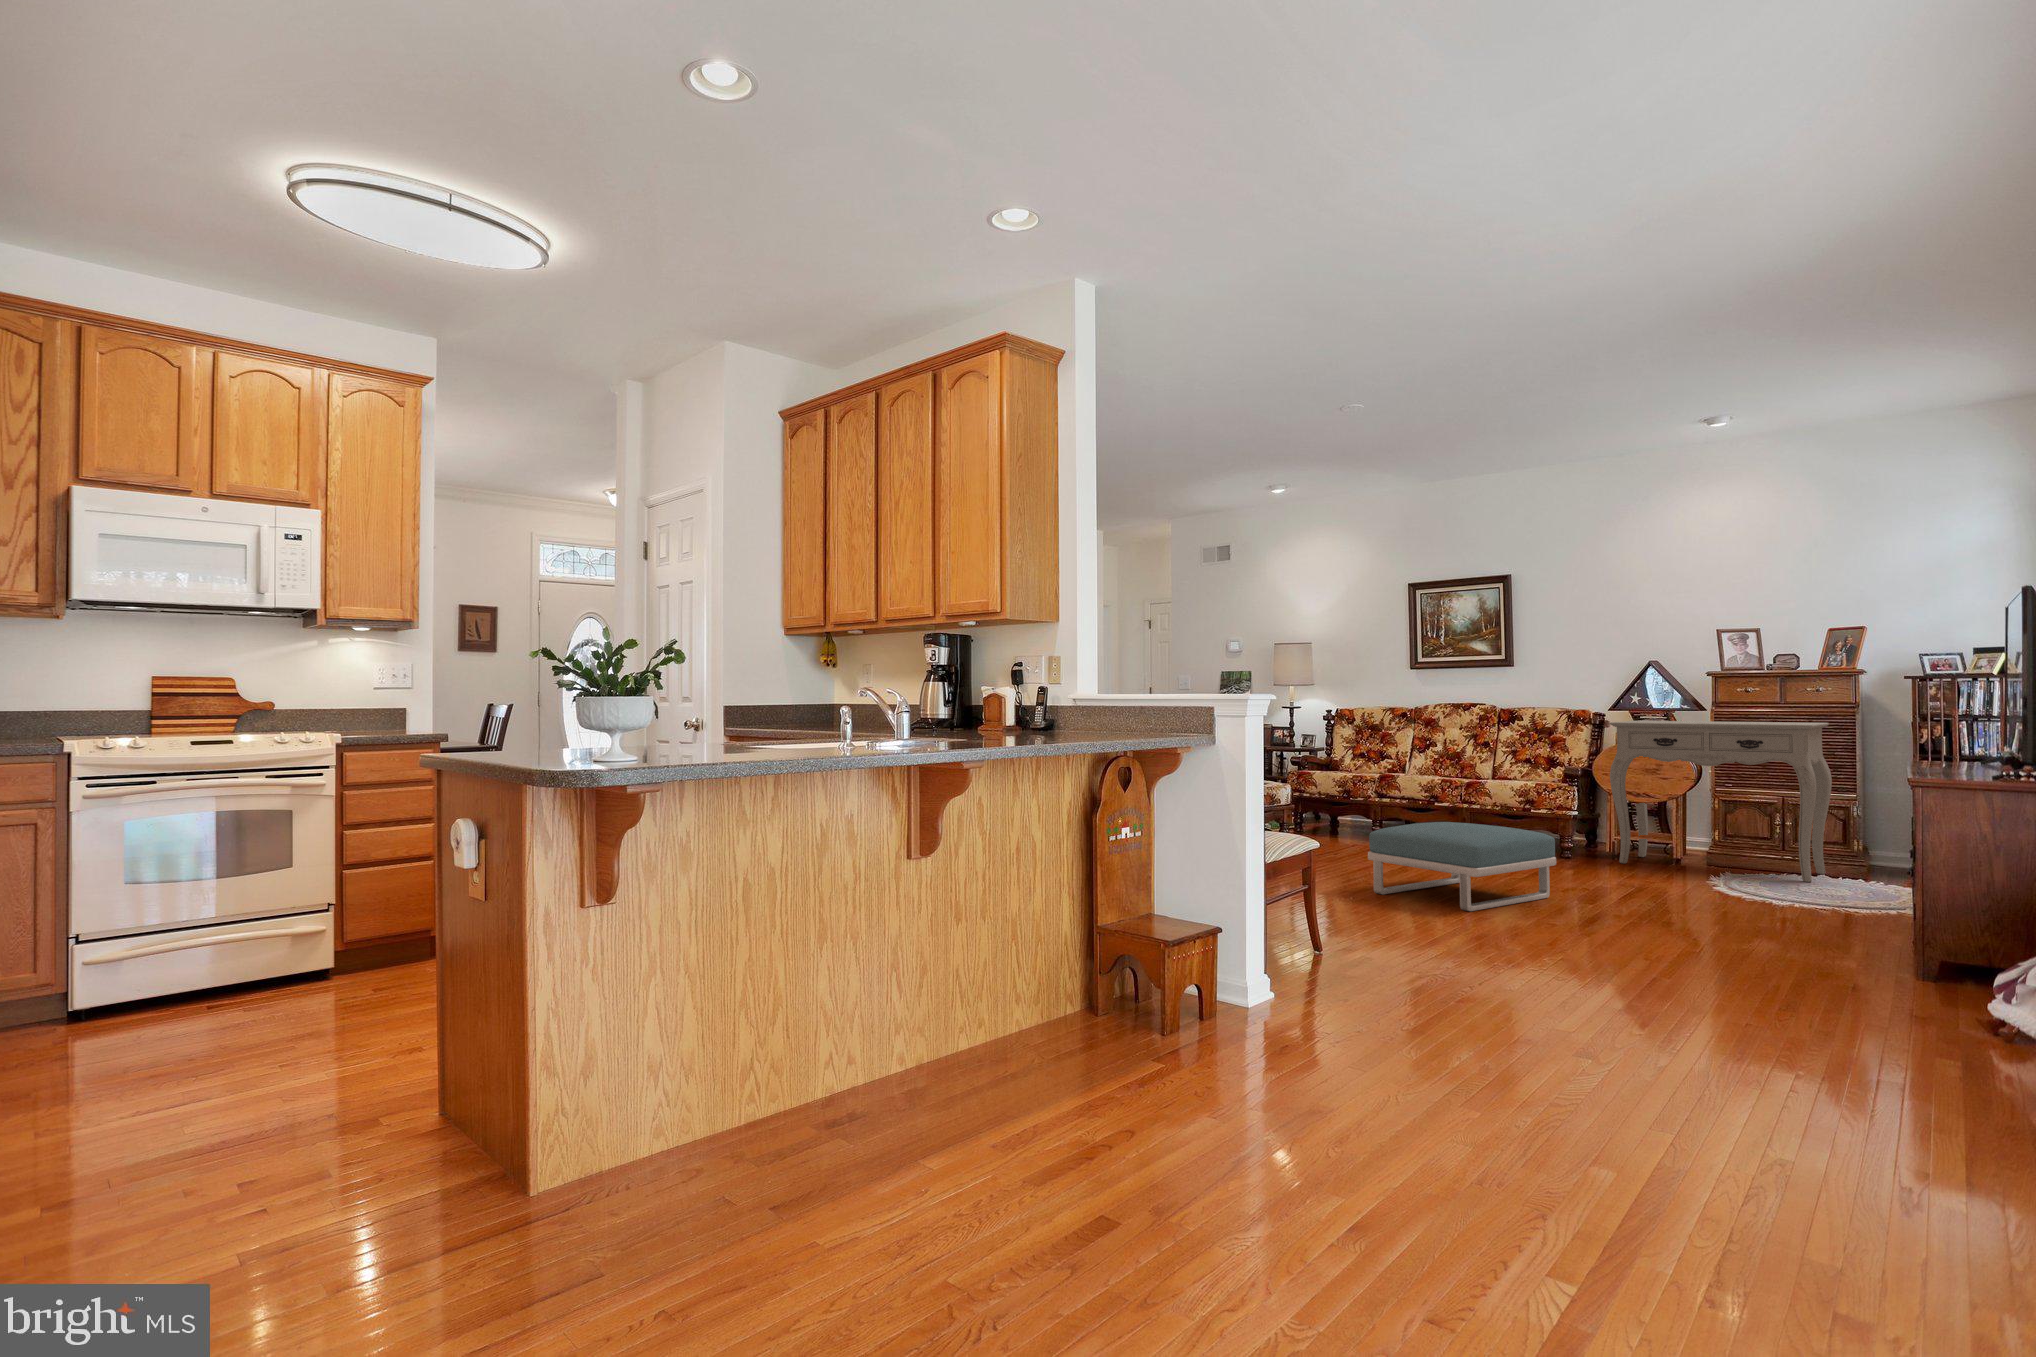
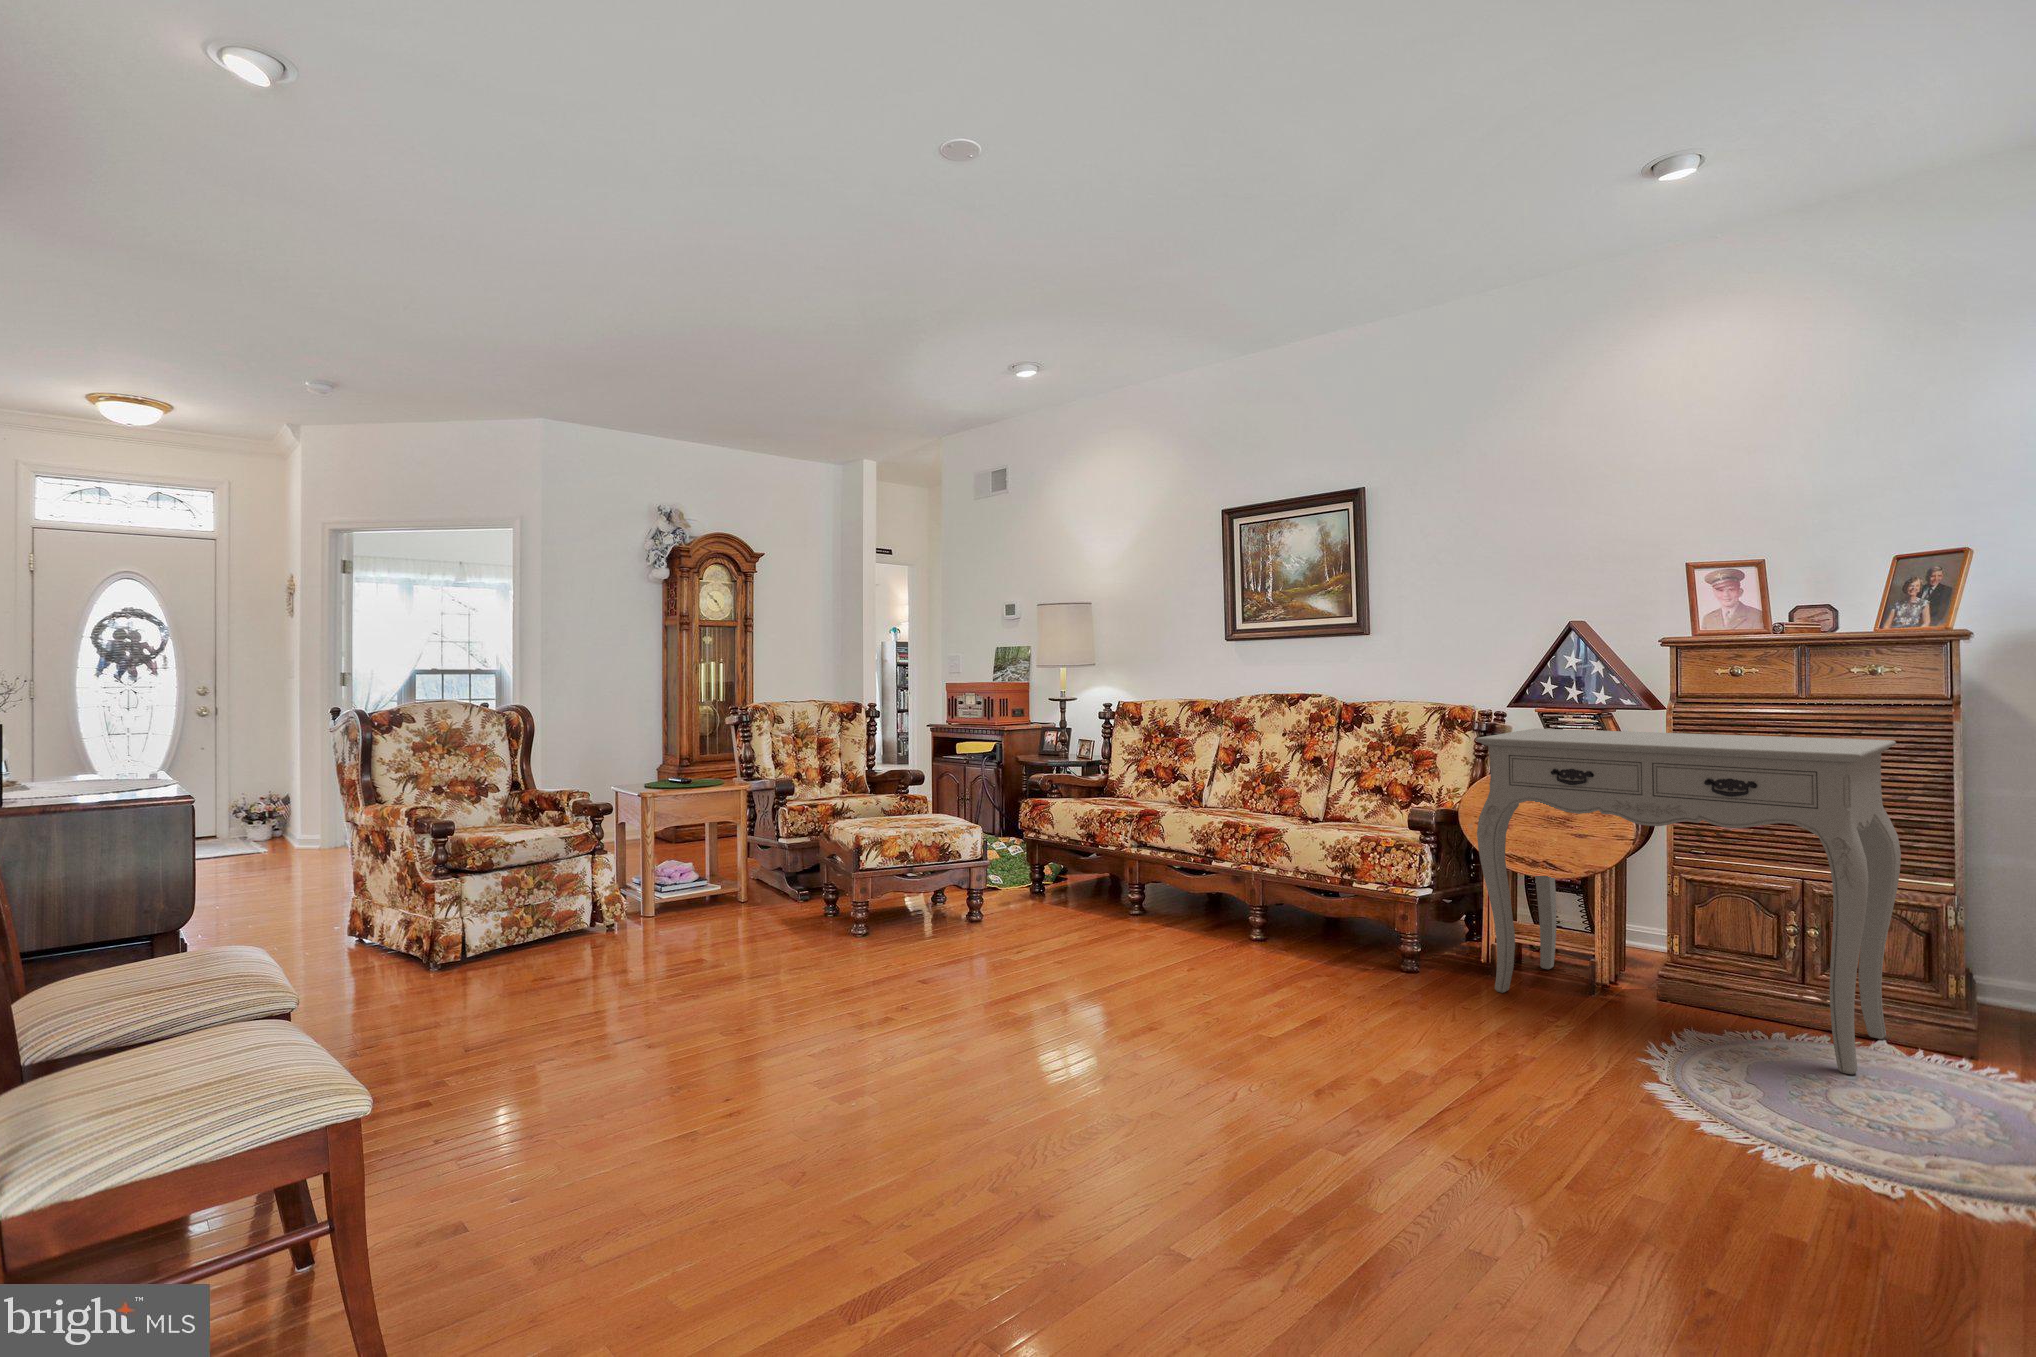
footstool: present [1368,822,1556,911] -> none [915,952,1275,1222]

